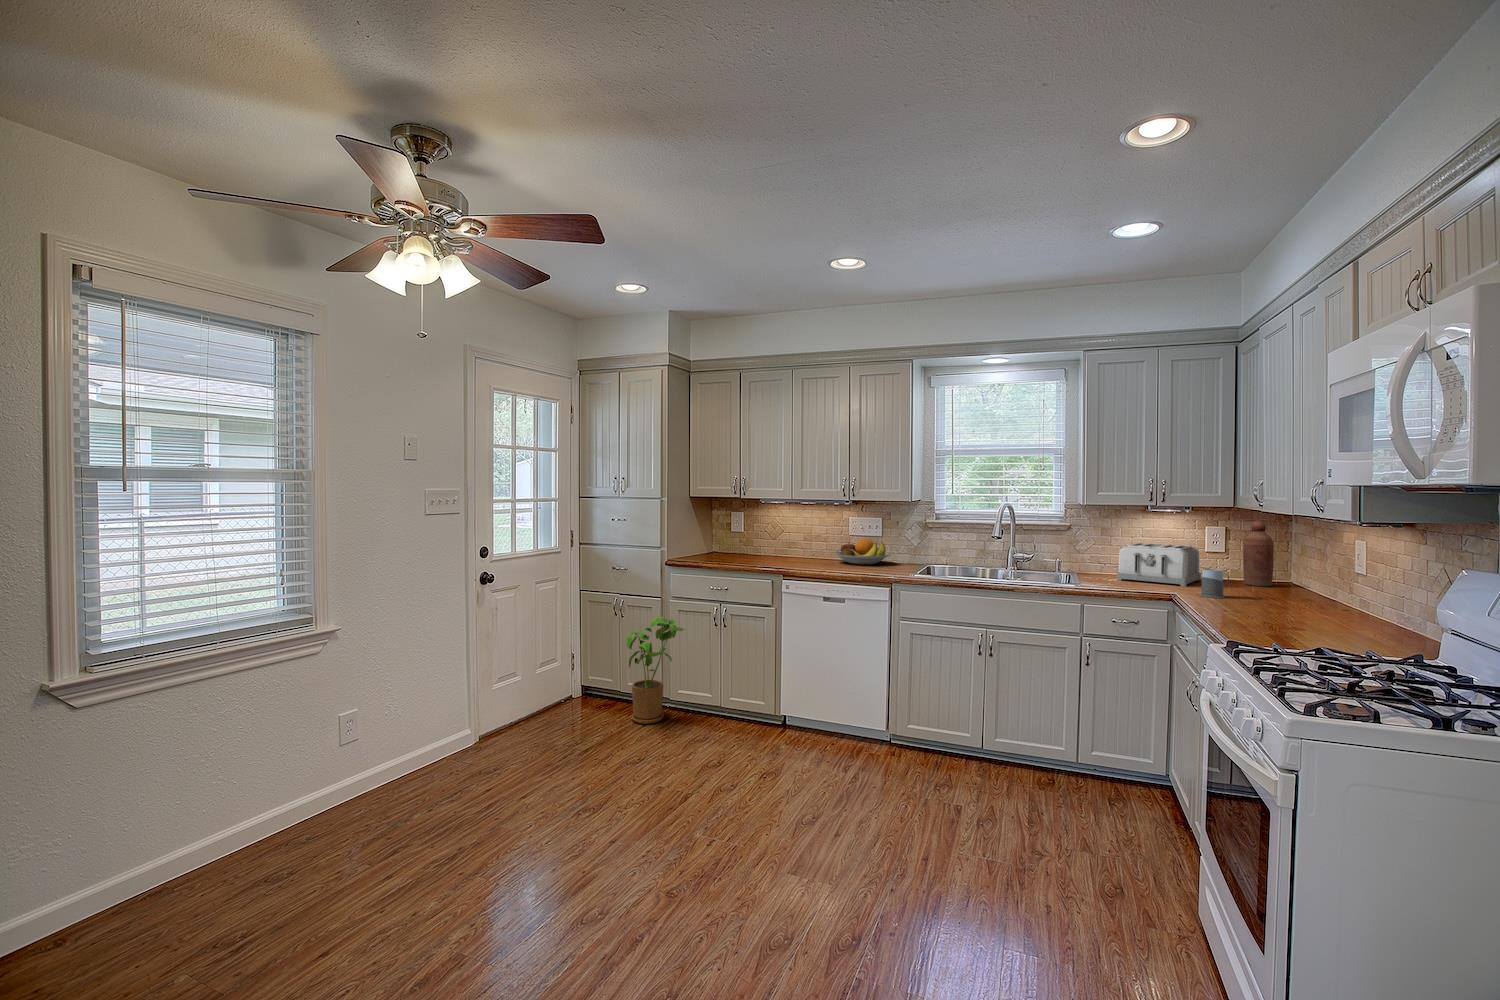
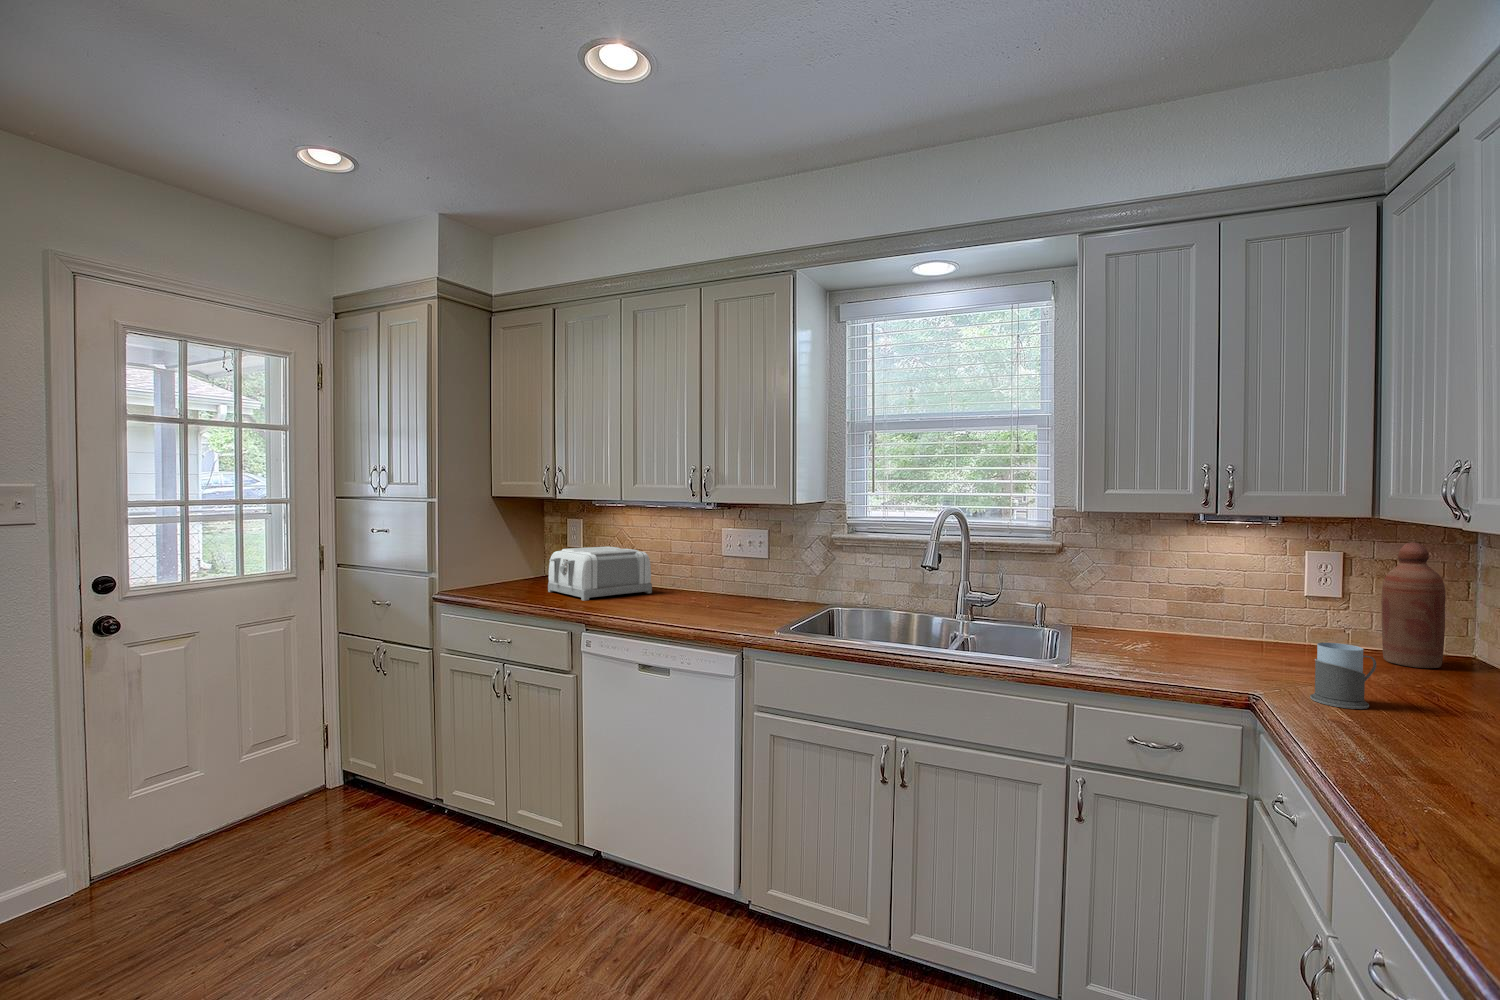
fruit bowl: present [833,539,891,565] -> none [692,565,782,605]
toaster: present [1117,543,1201,587] -> present [548,547,652,601]
house plant: present [626,617,685,724] -> none [340,686,448,859]

